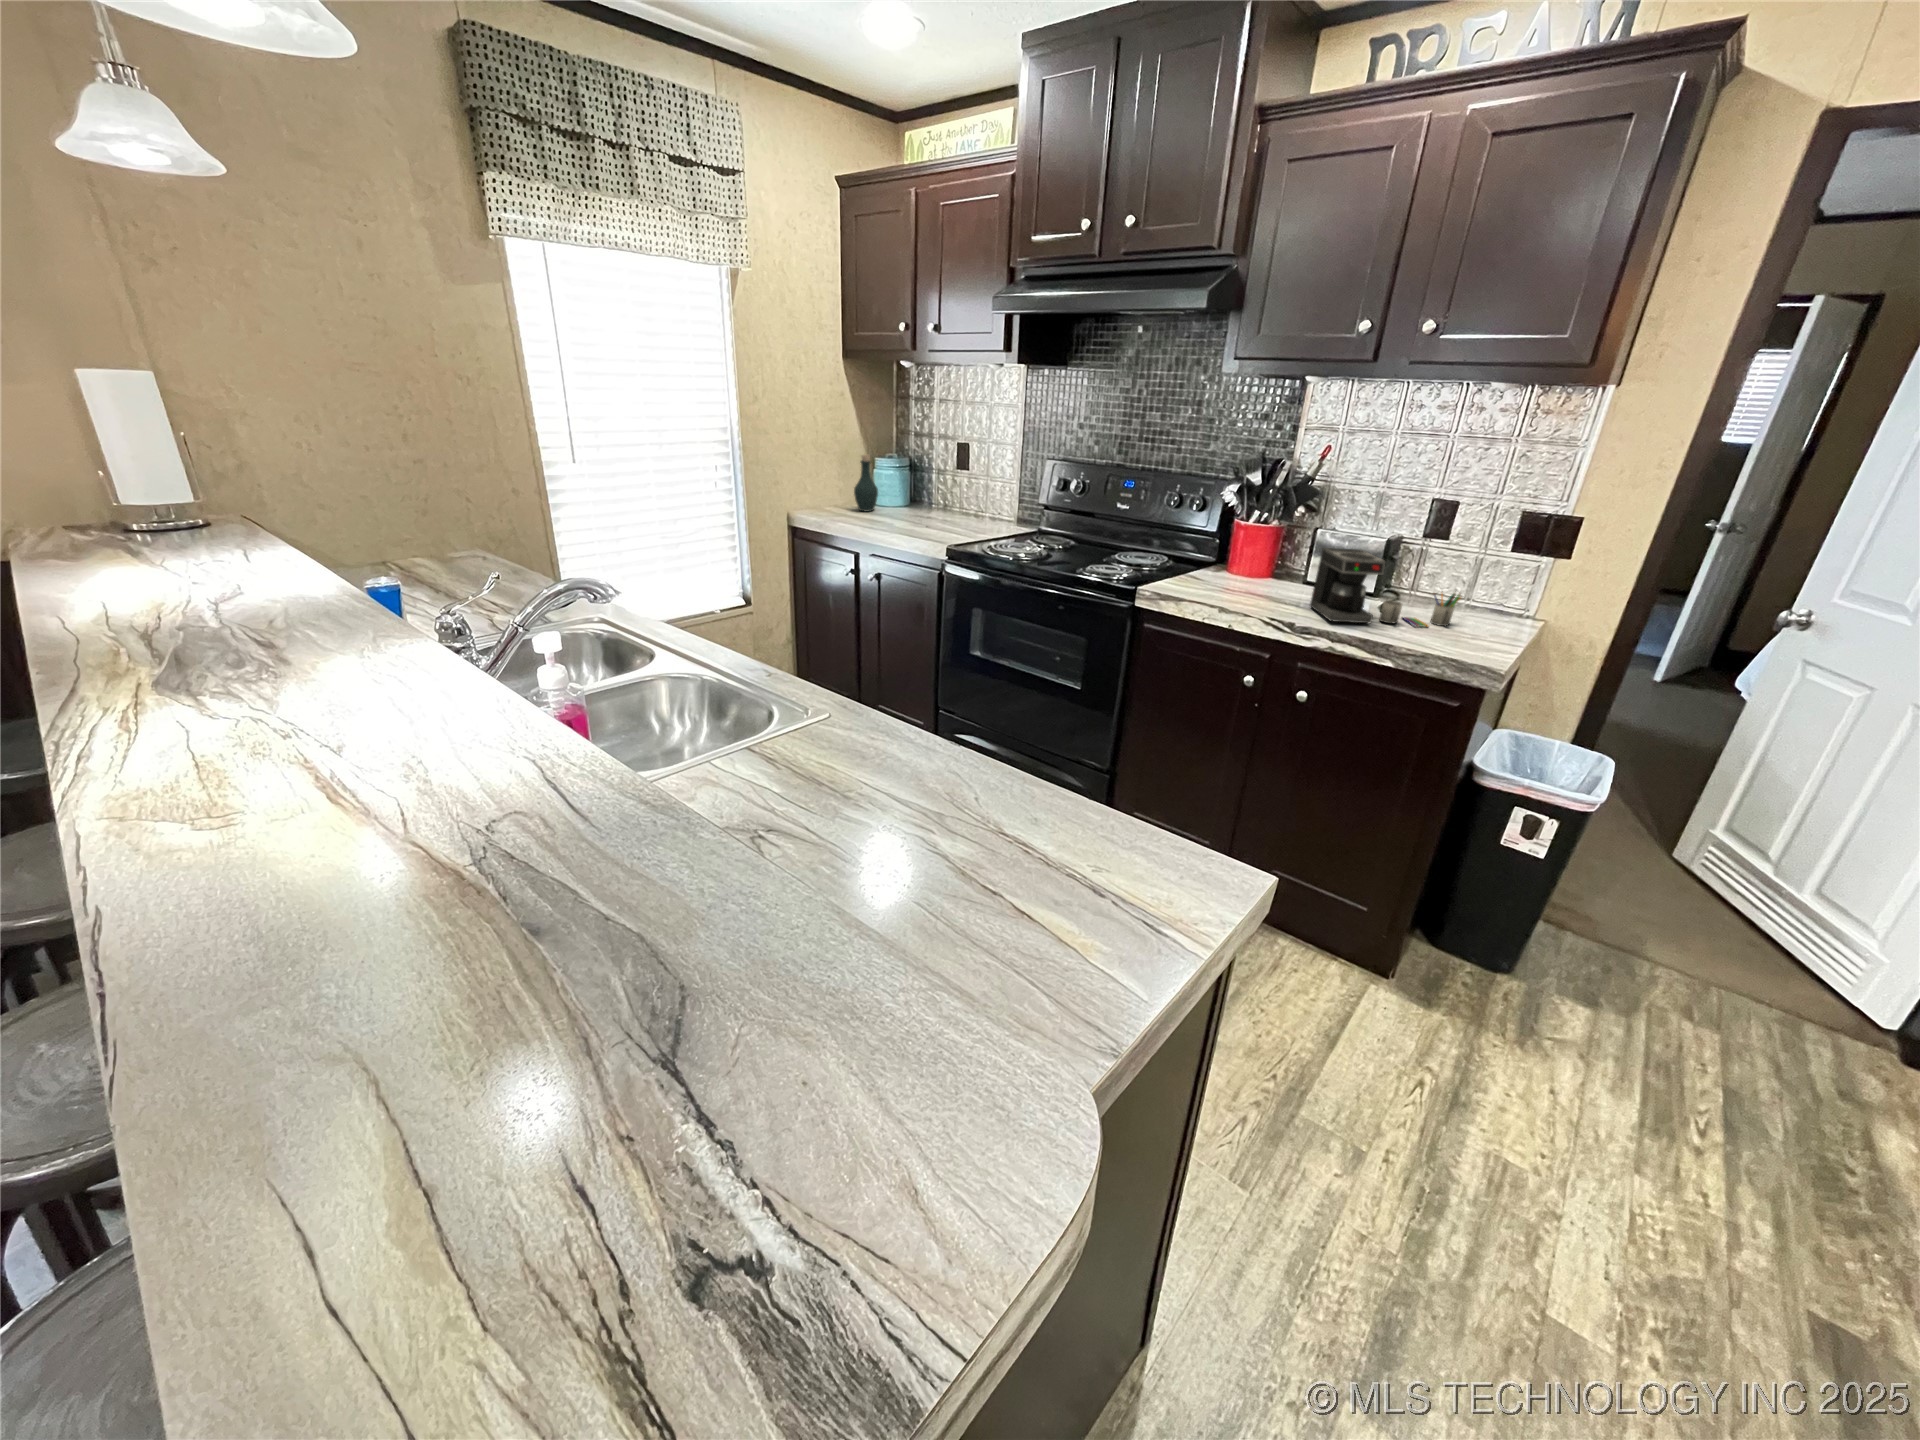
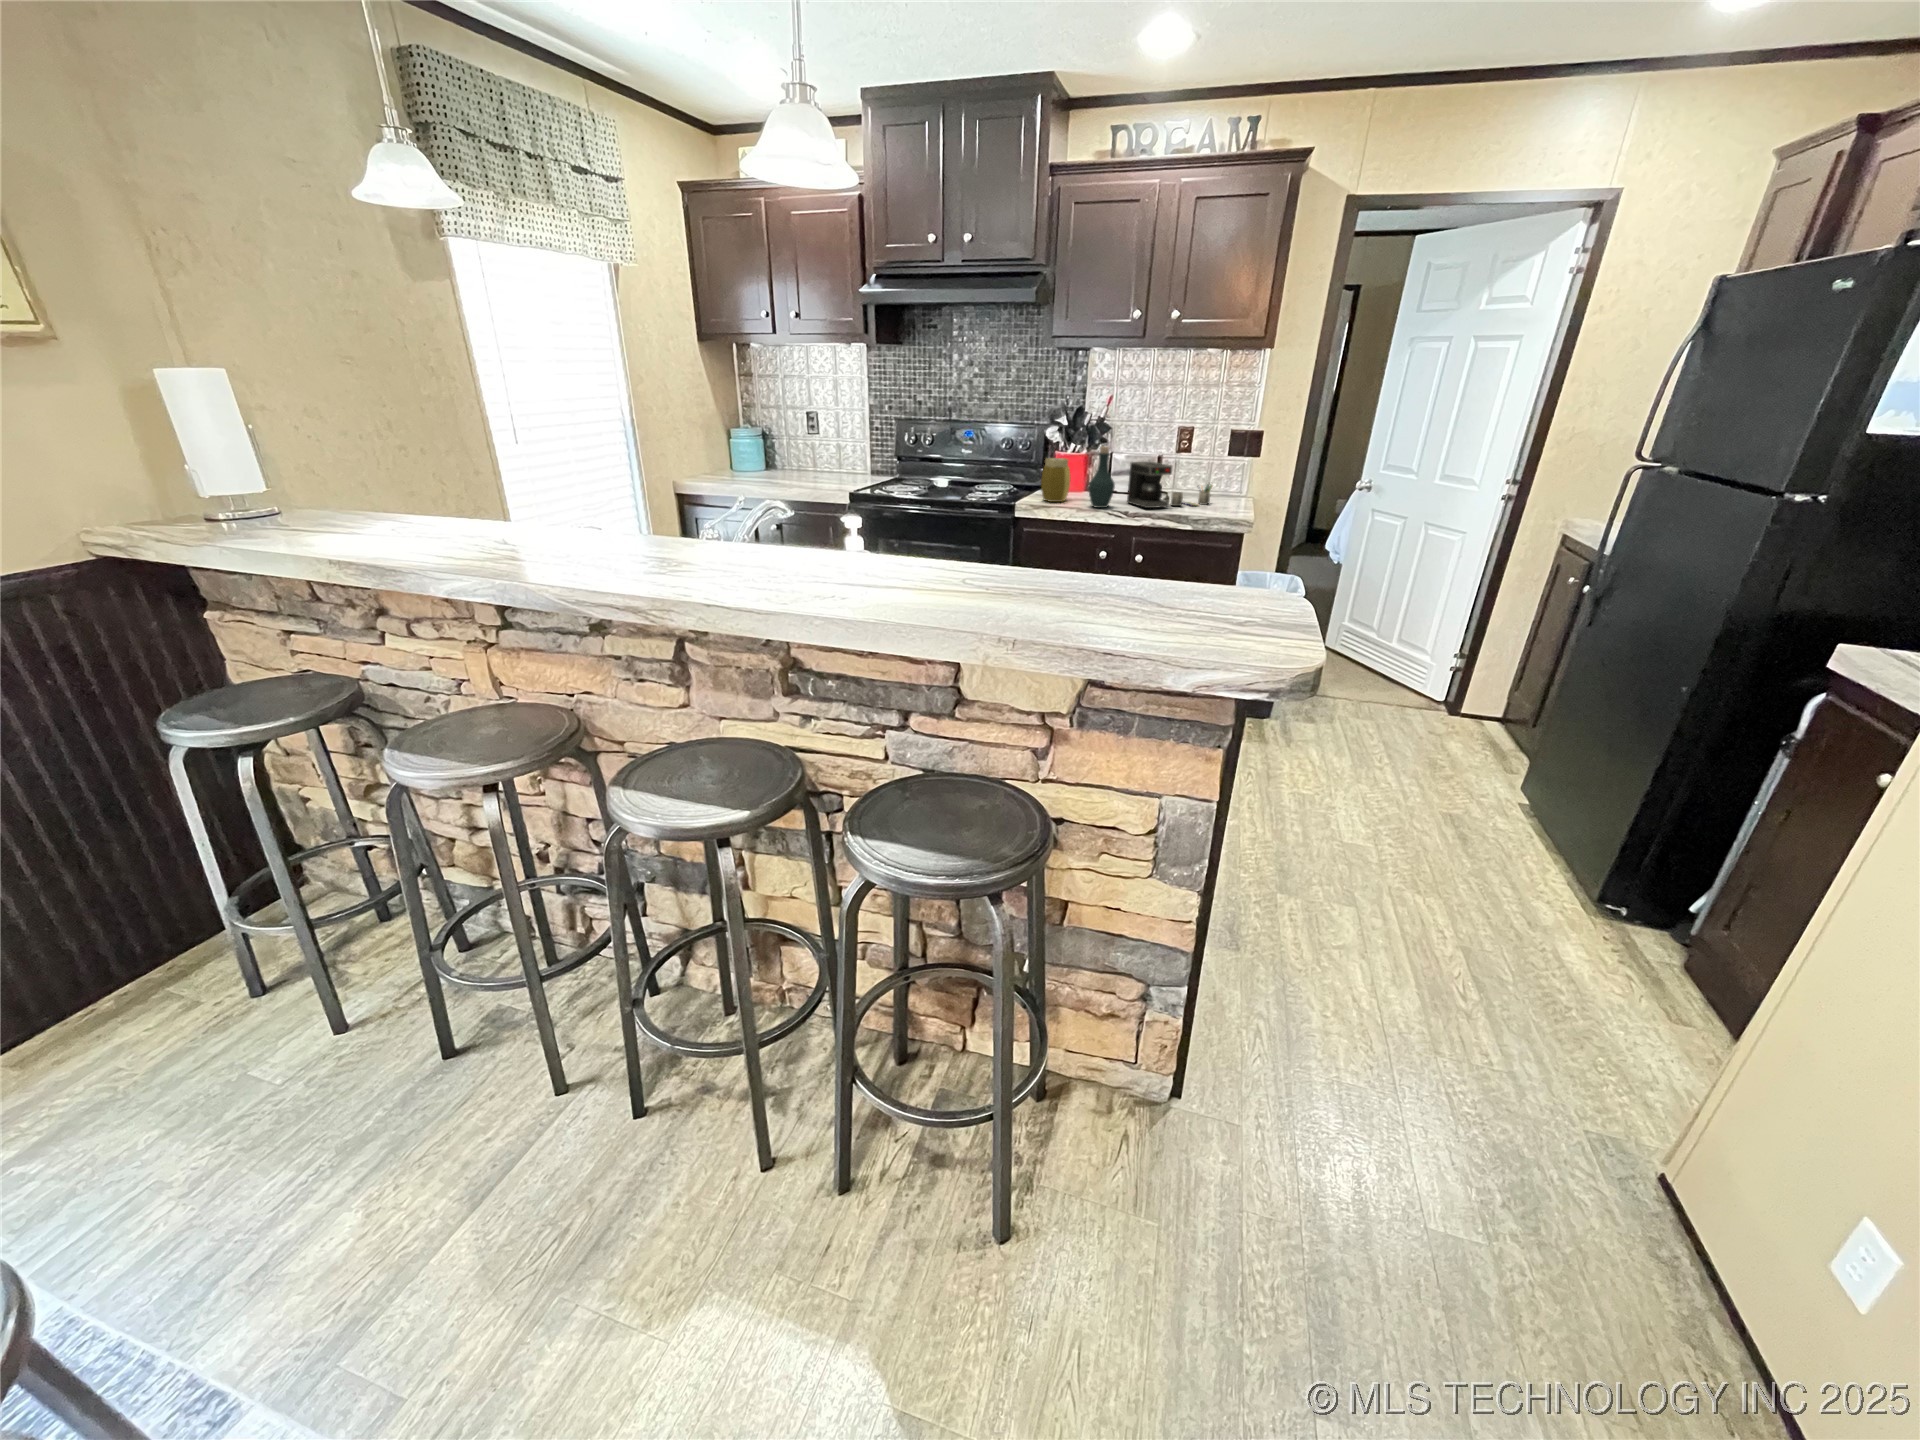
bottle: present [854,455,878,512] -> present [1088,446,1115,508]
jar: none [1184,529,1230,593] -> present [1041,458,1071,502]

